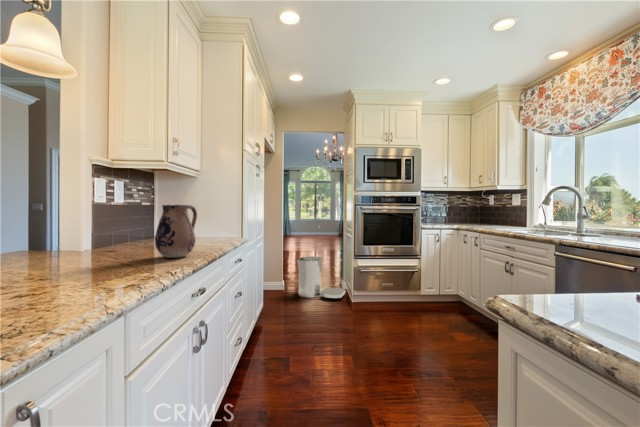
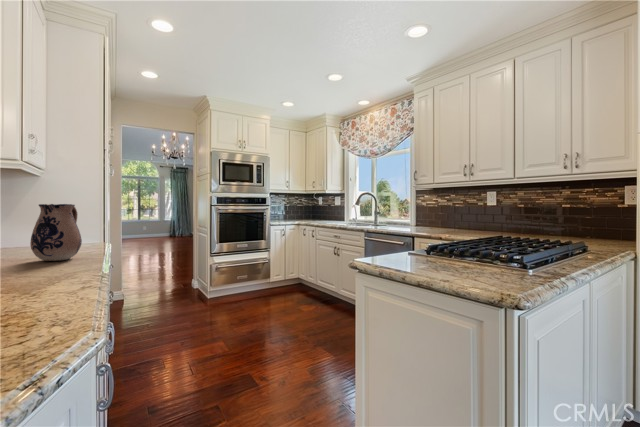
trash can: present [297,256,345,298] -> none [144,258,199,302]

